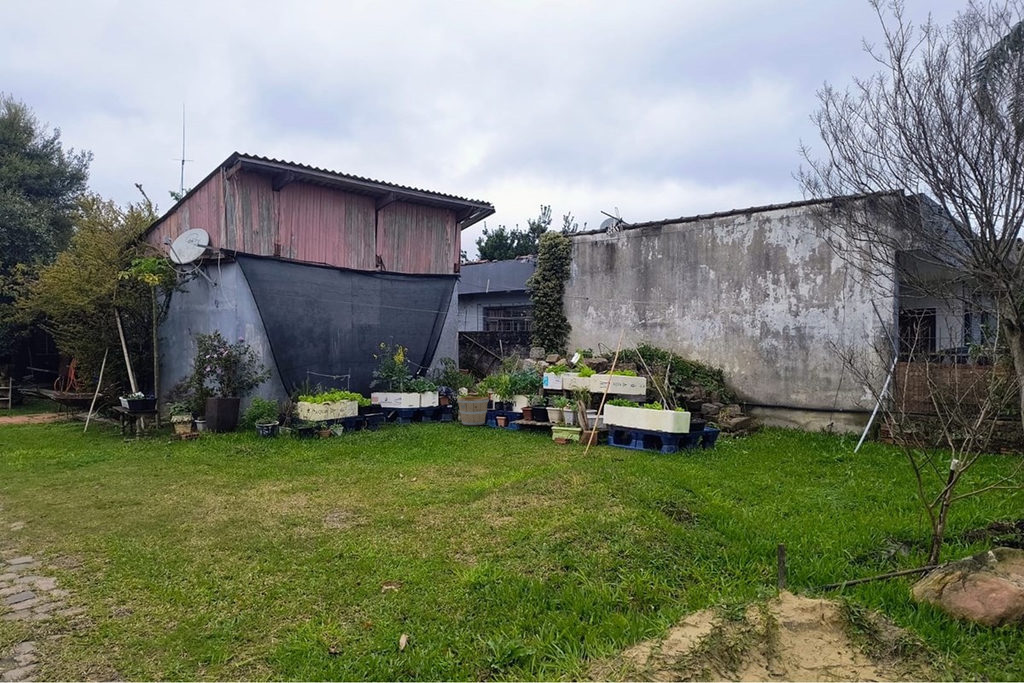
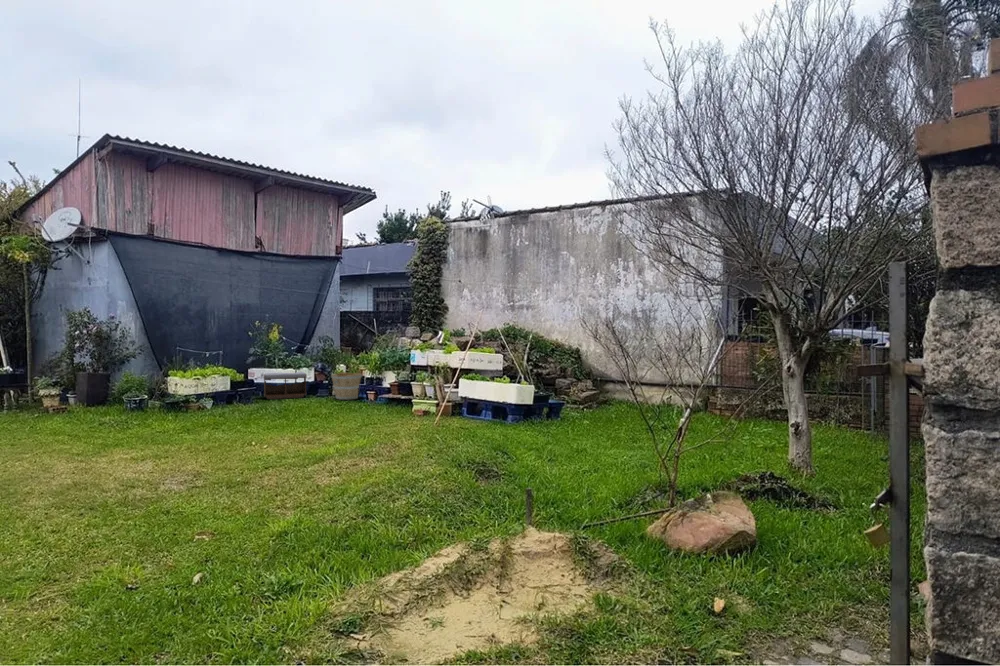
bench: none [387,396,431,424] -> present [264,372,307,399]

